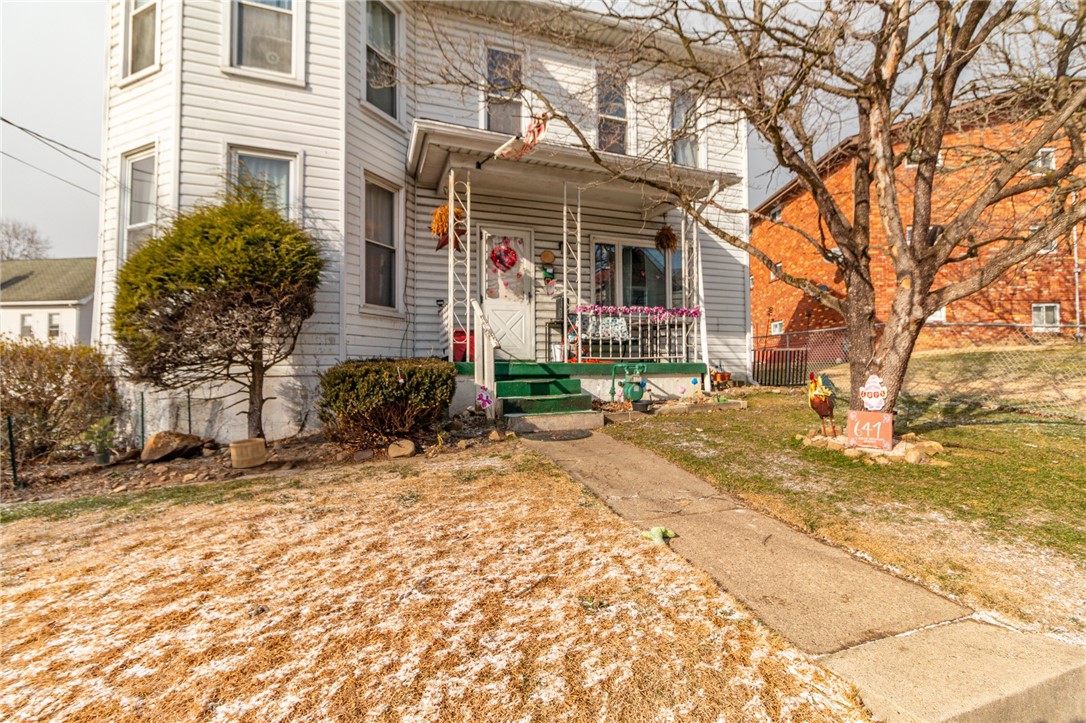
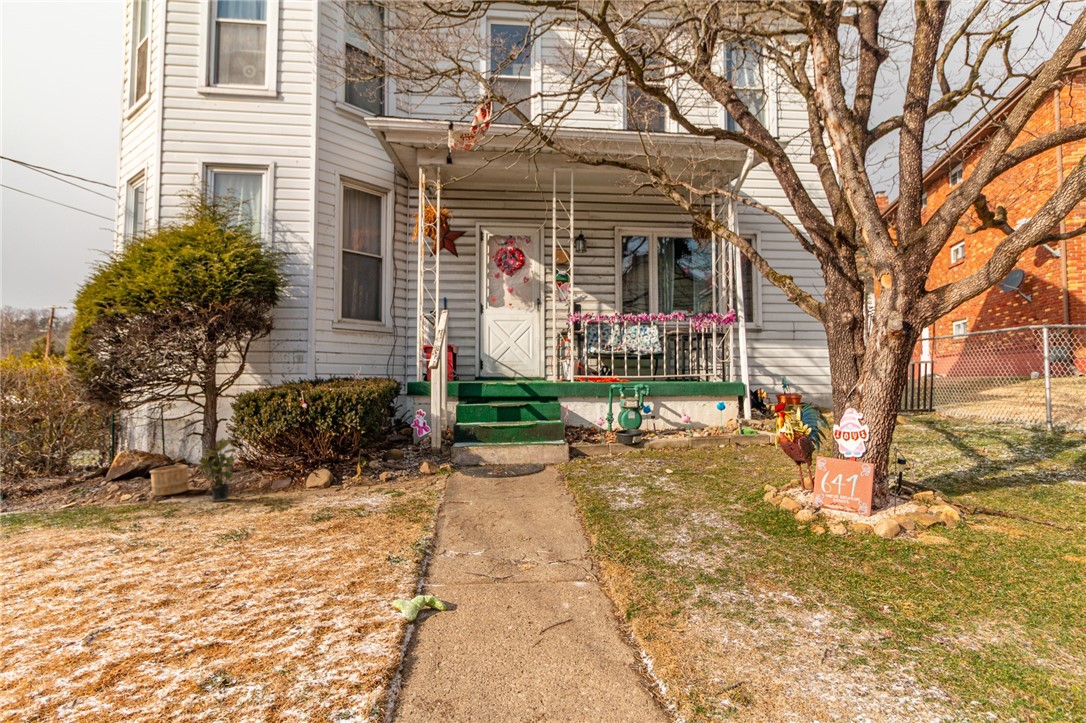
potted plant: present [83,417,118,466] -> present [198,438,237,502]

